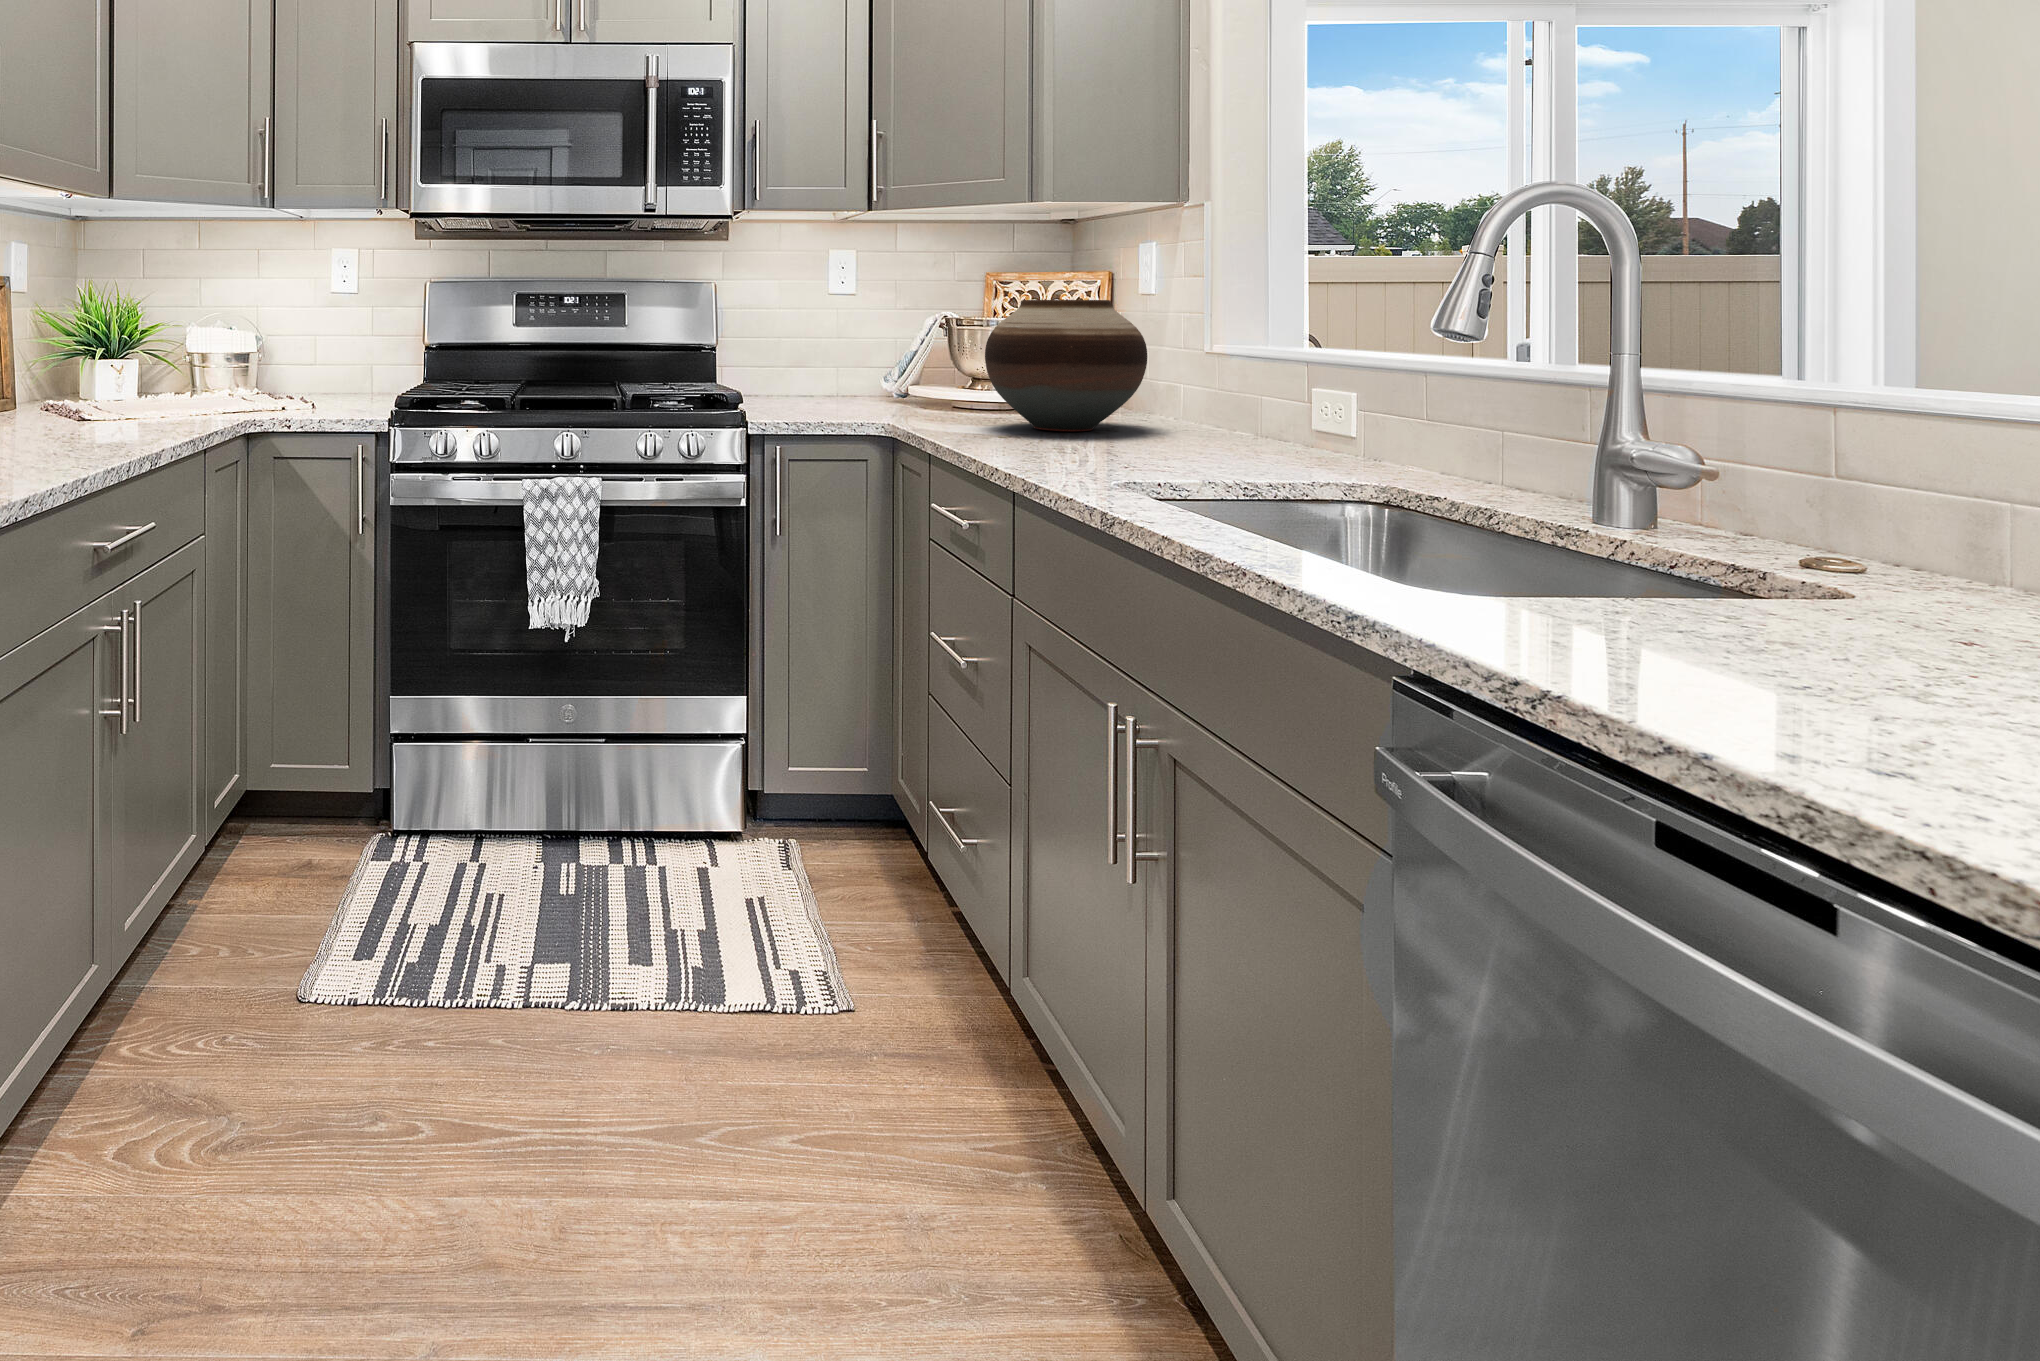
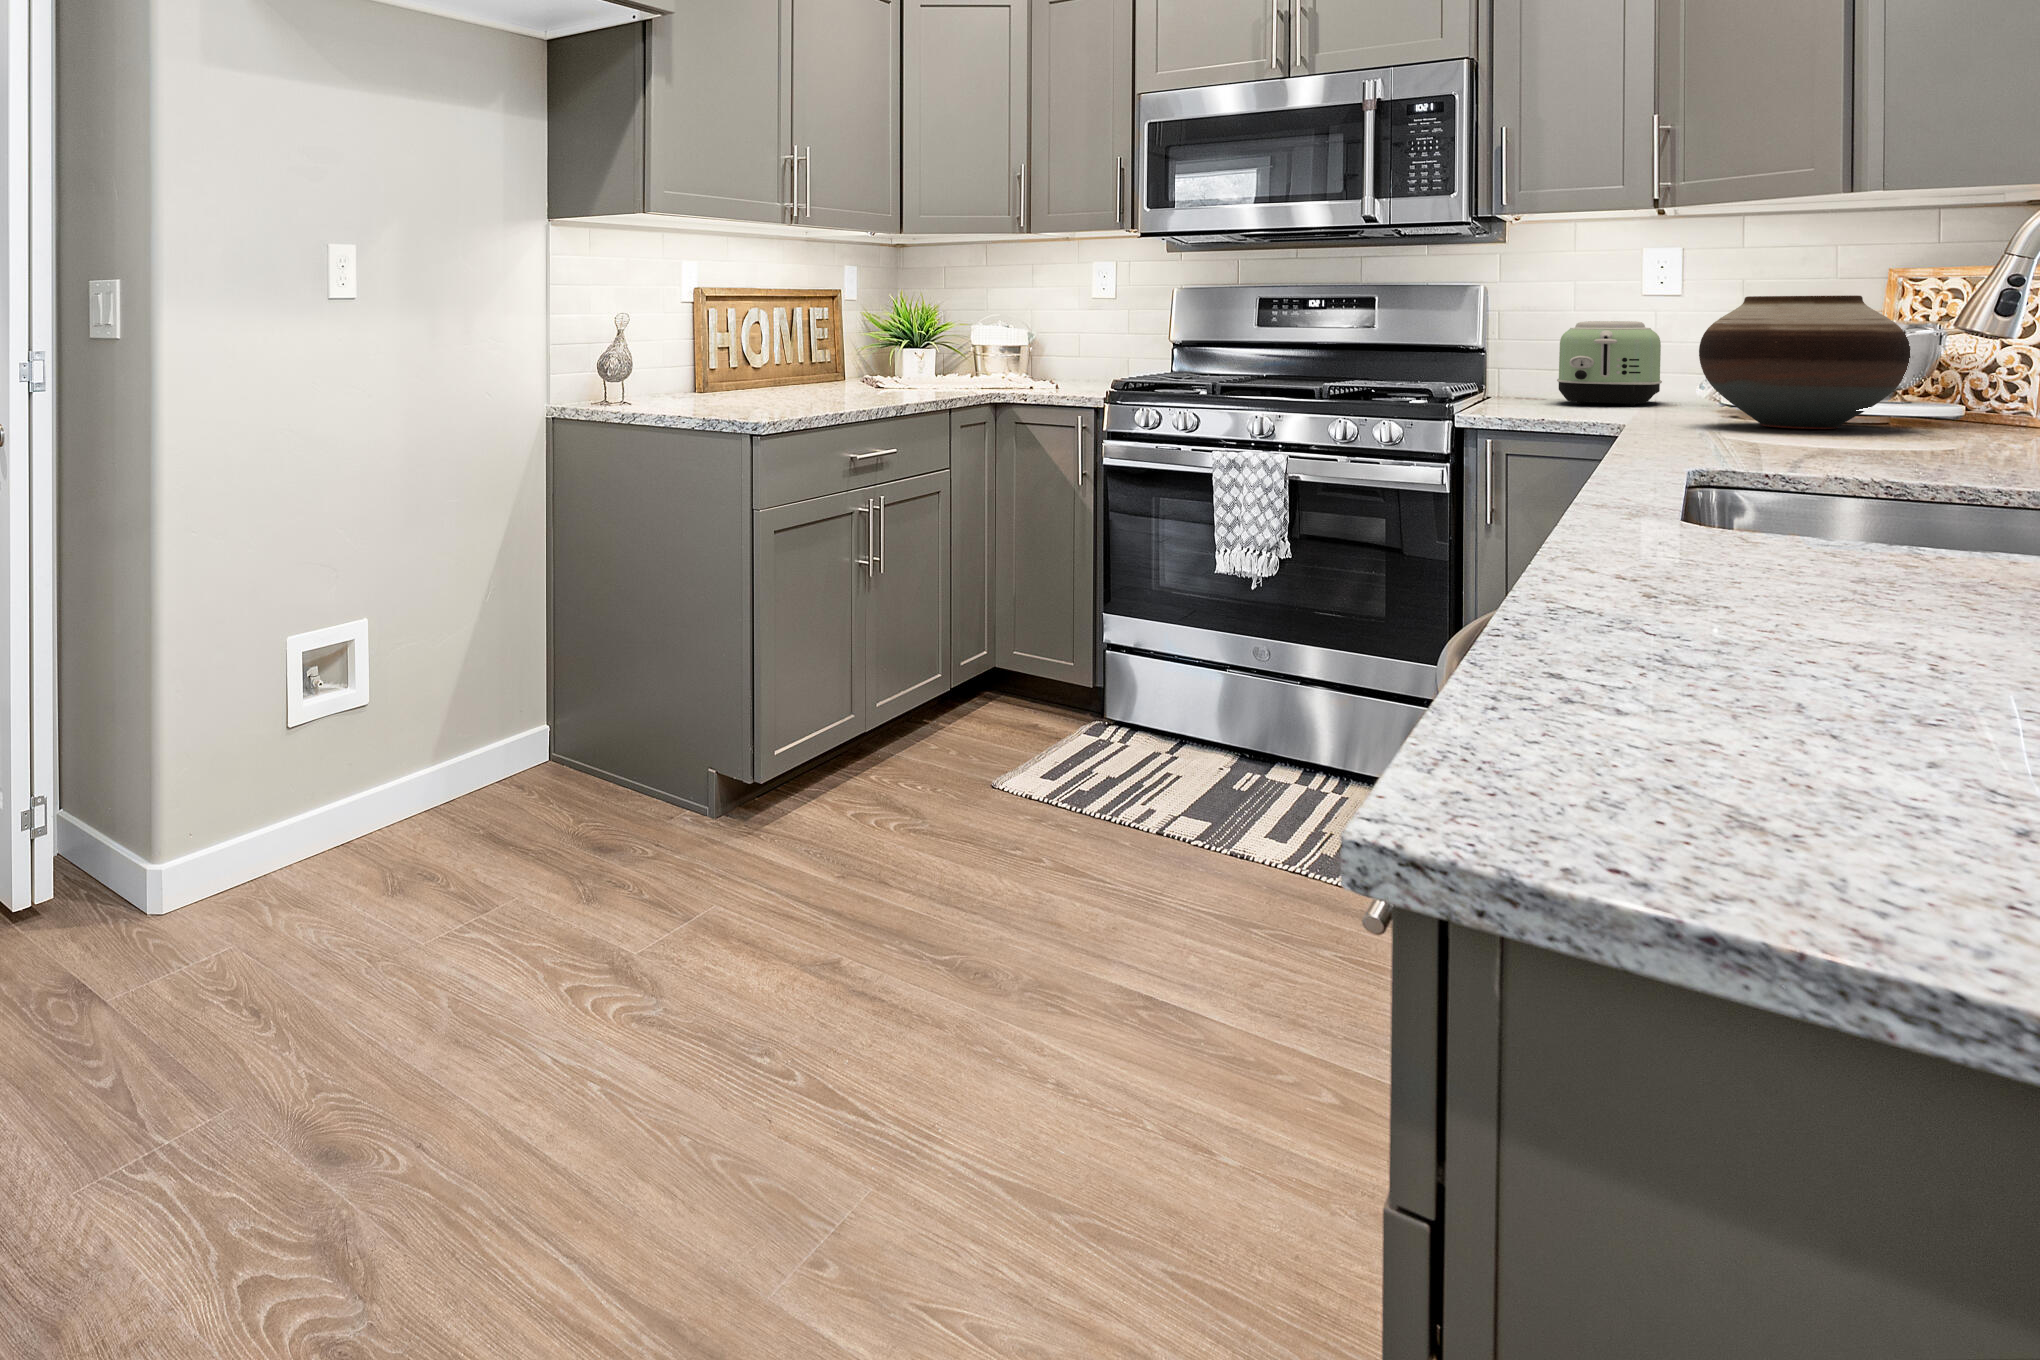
toaster: none [792,321,878,405] -> present [1557,321,1662,406]

